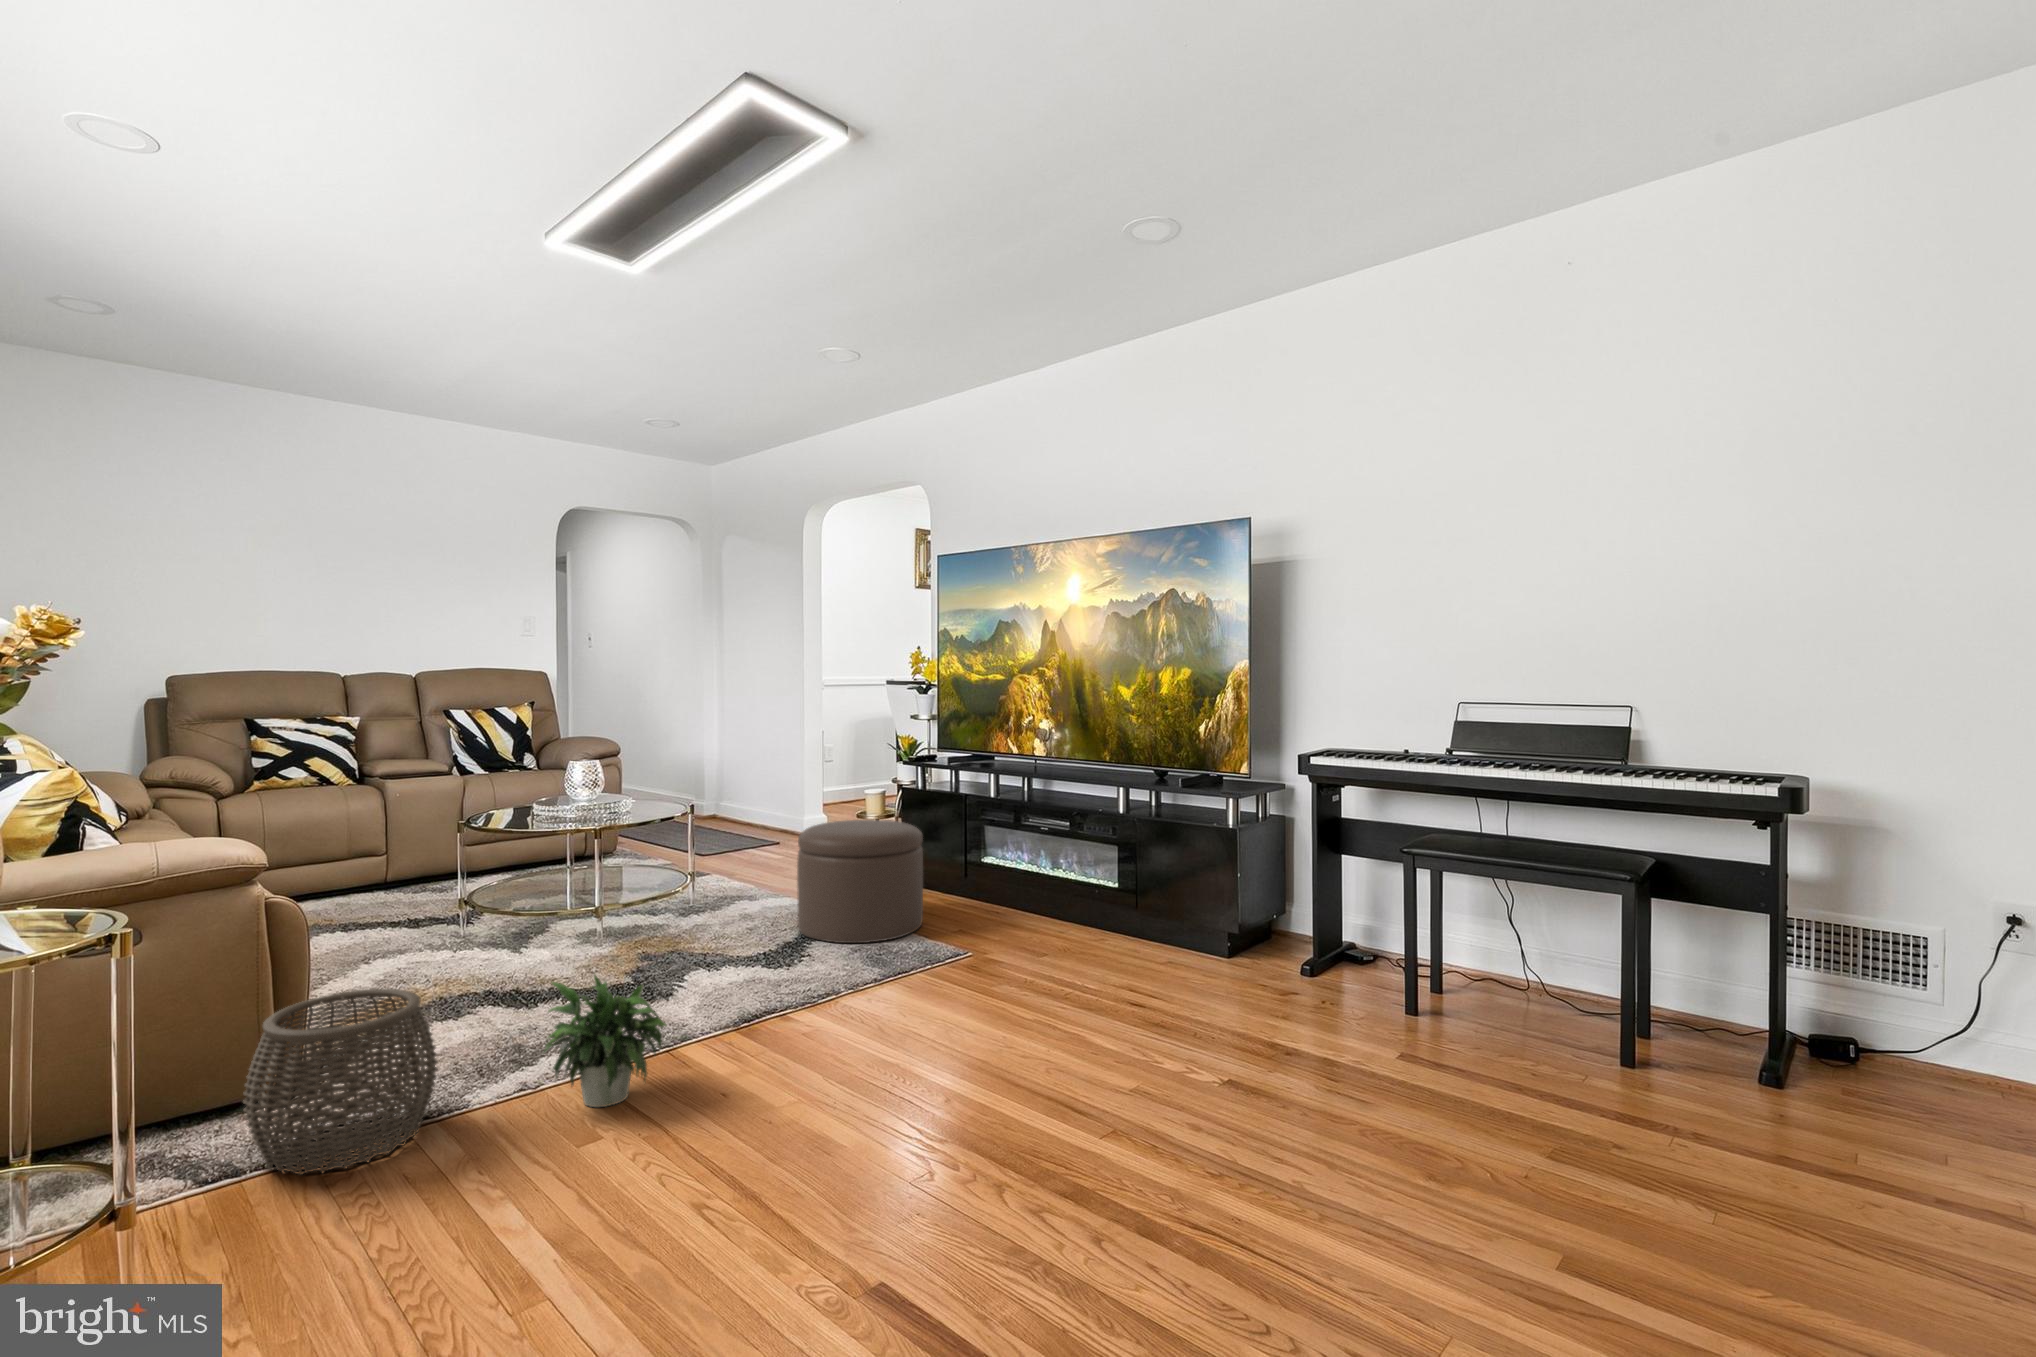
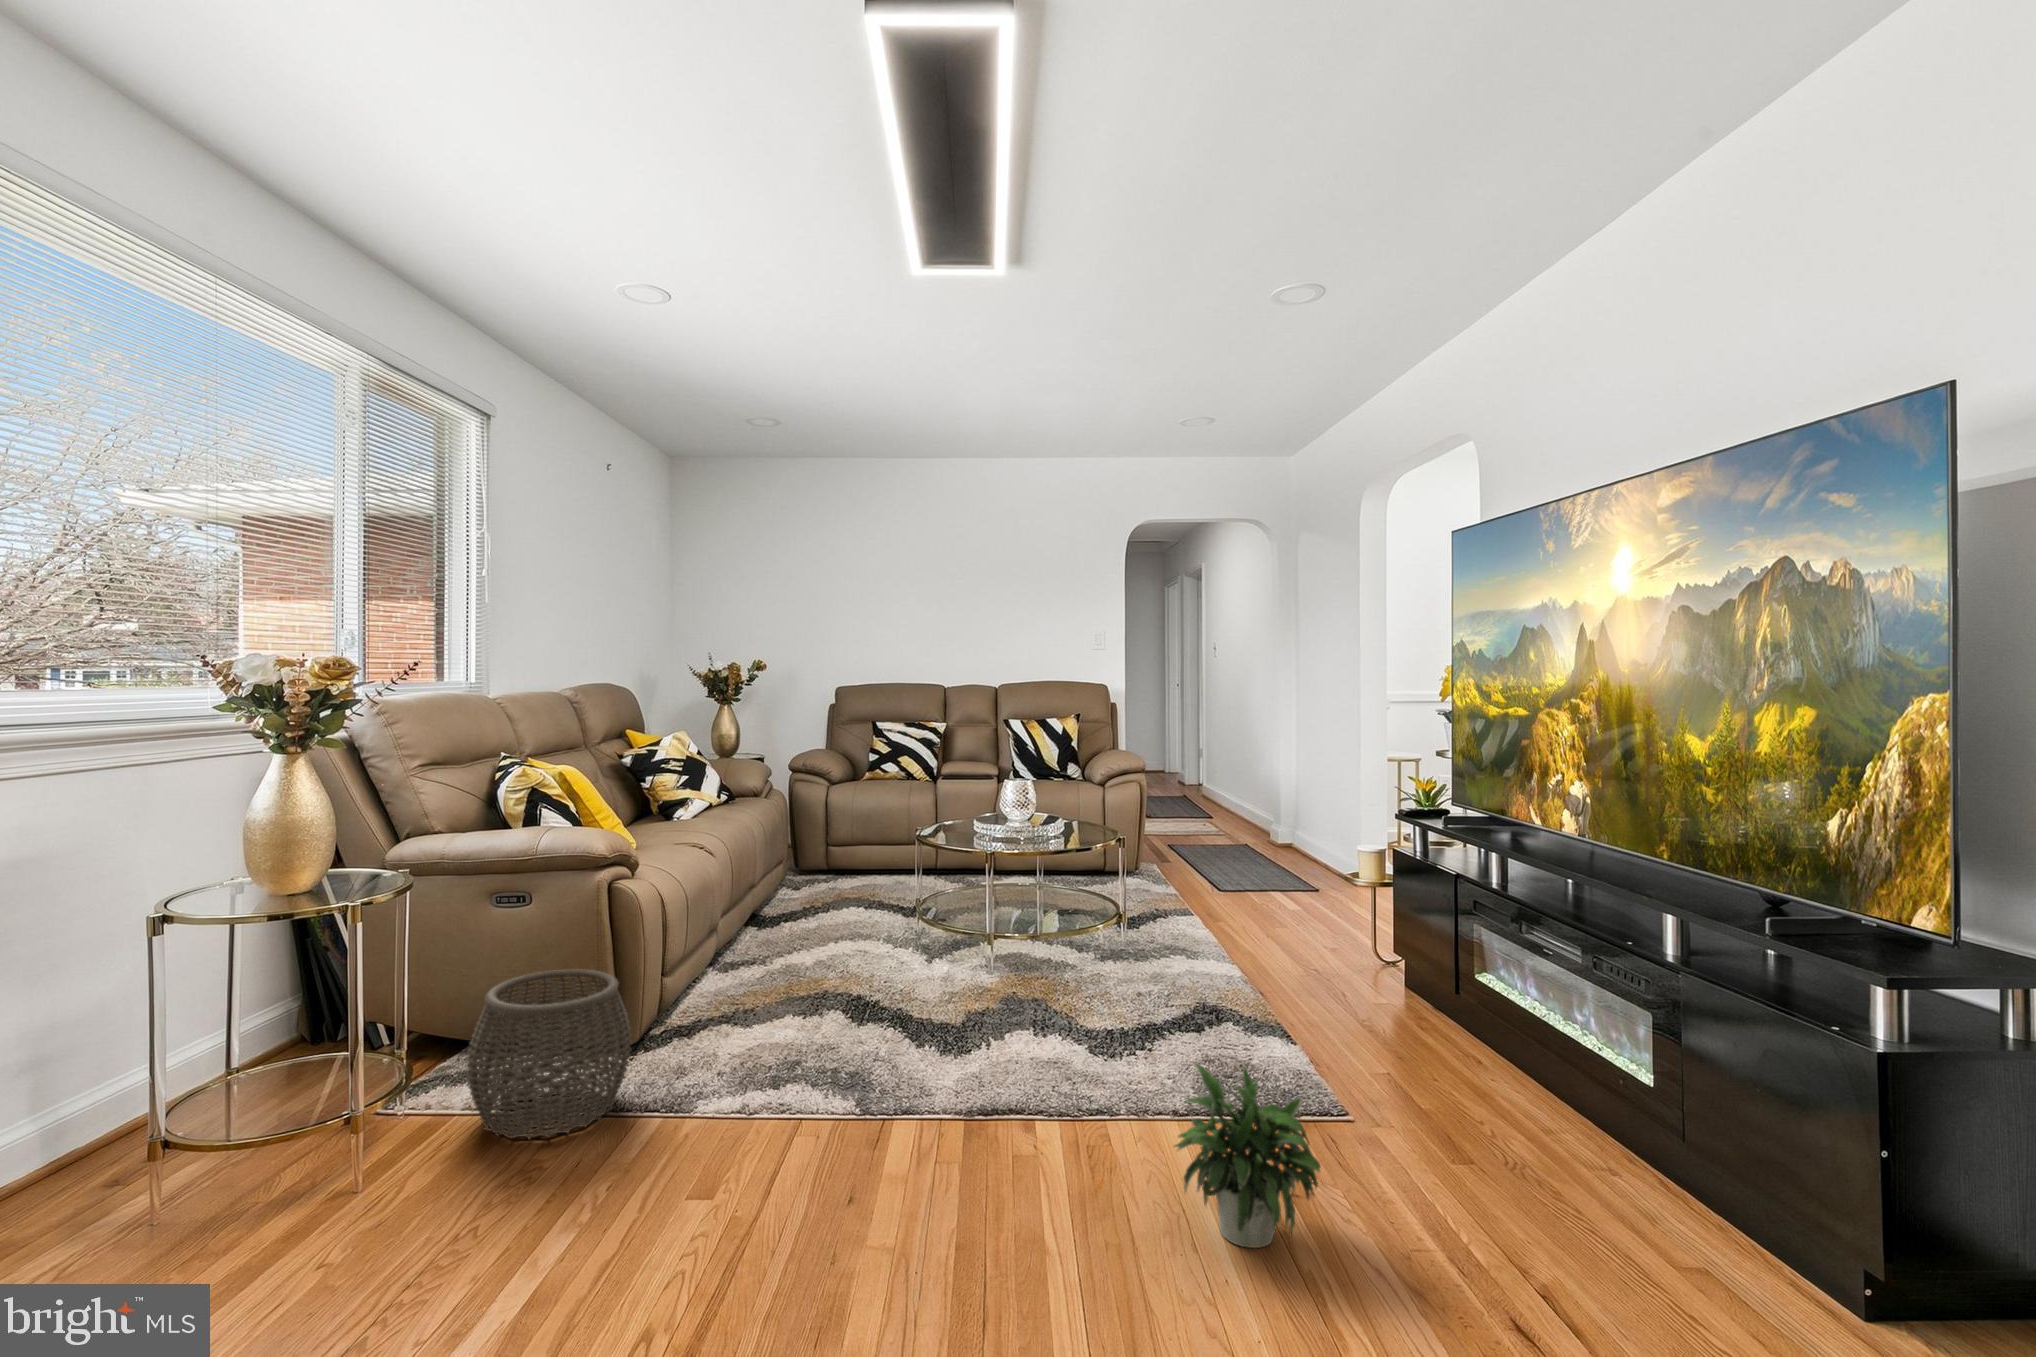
ottoman: present [797,820,923,943] -> none [1180,883,1347,1057]
potted plant: present [544,975,667,1107] -> present [1175,1064,1320,1248]

